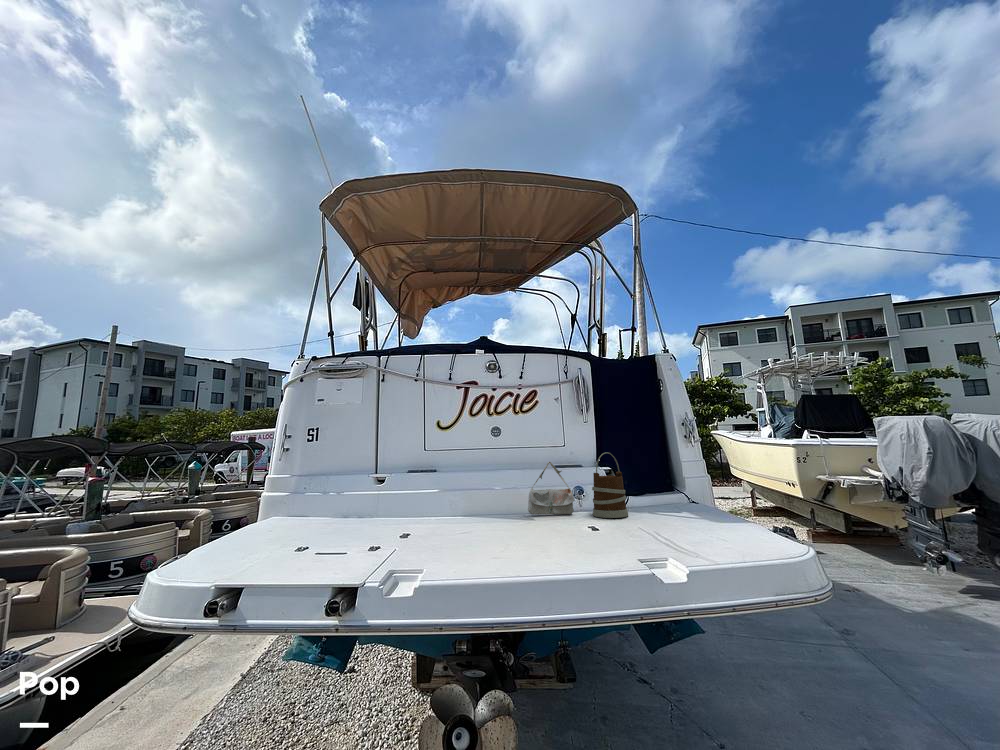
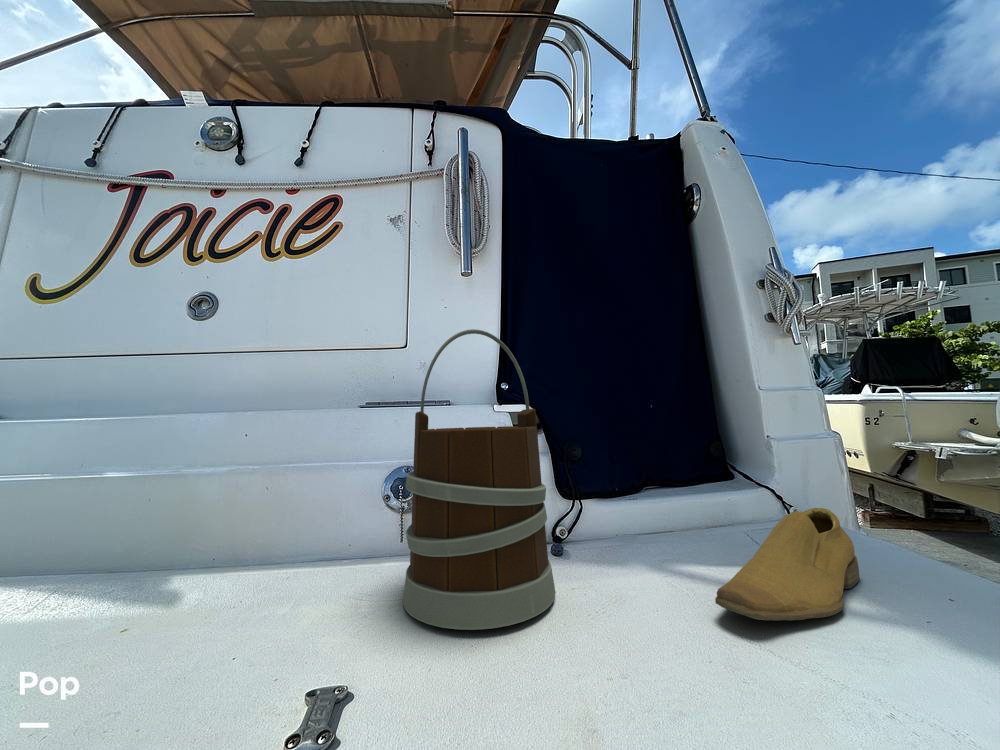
bag: present [528,462,575,514] -> none [145,370,345,583]
shoe: none [663,496,698,516] -> present [715,508,859,621]

